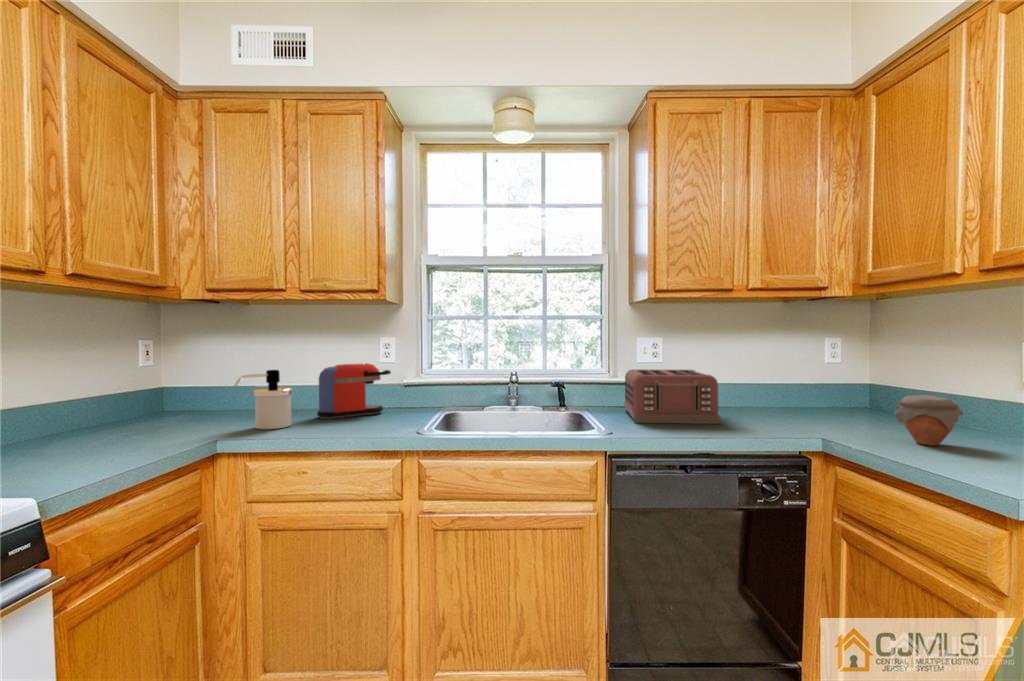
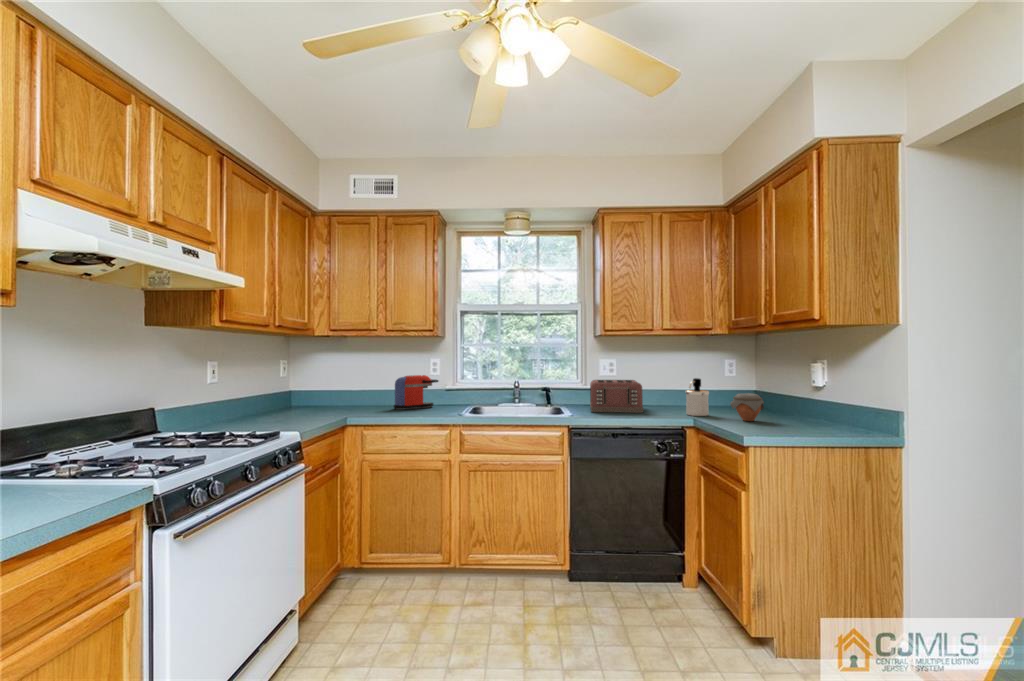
soap dispenser: present [235,370,292,429] -> present [685,378,709,416]

